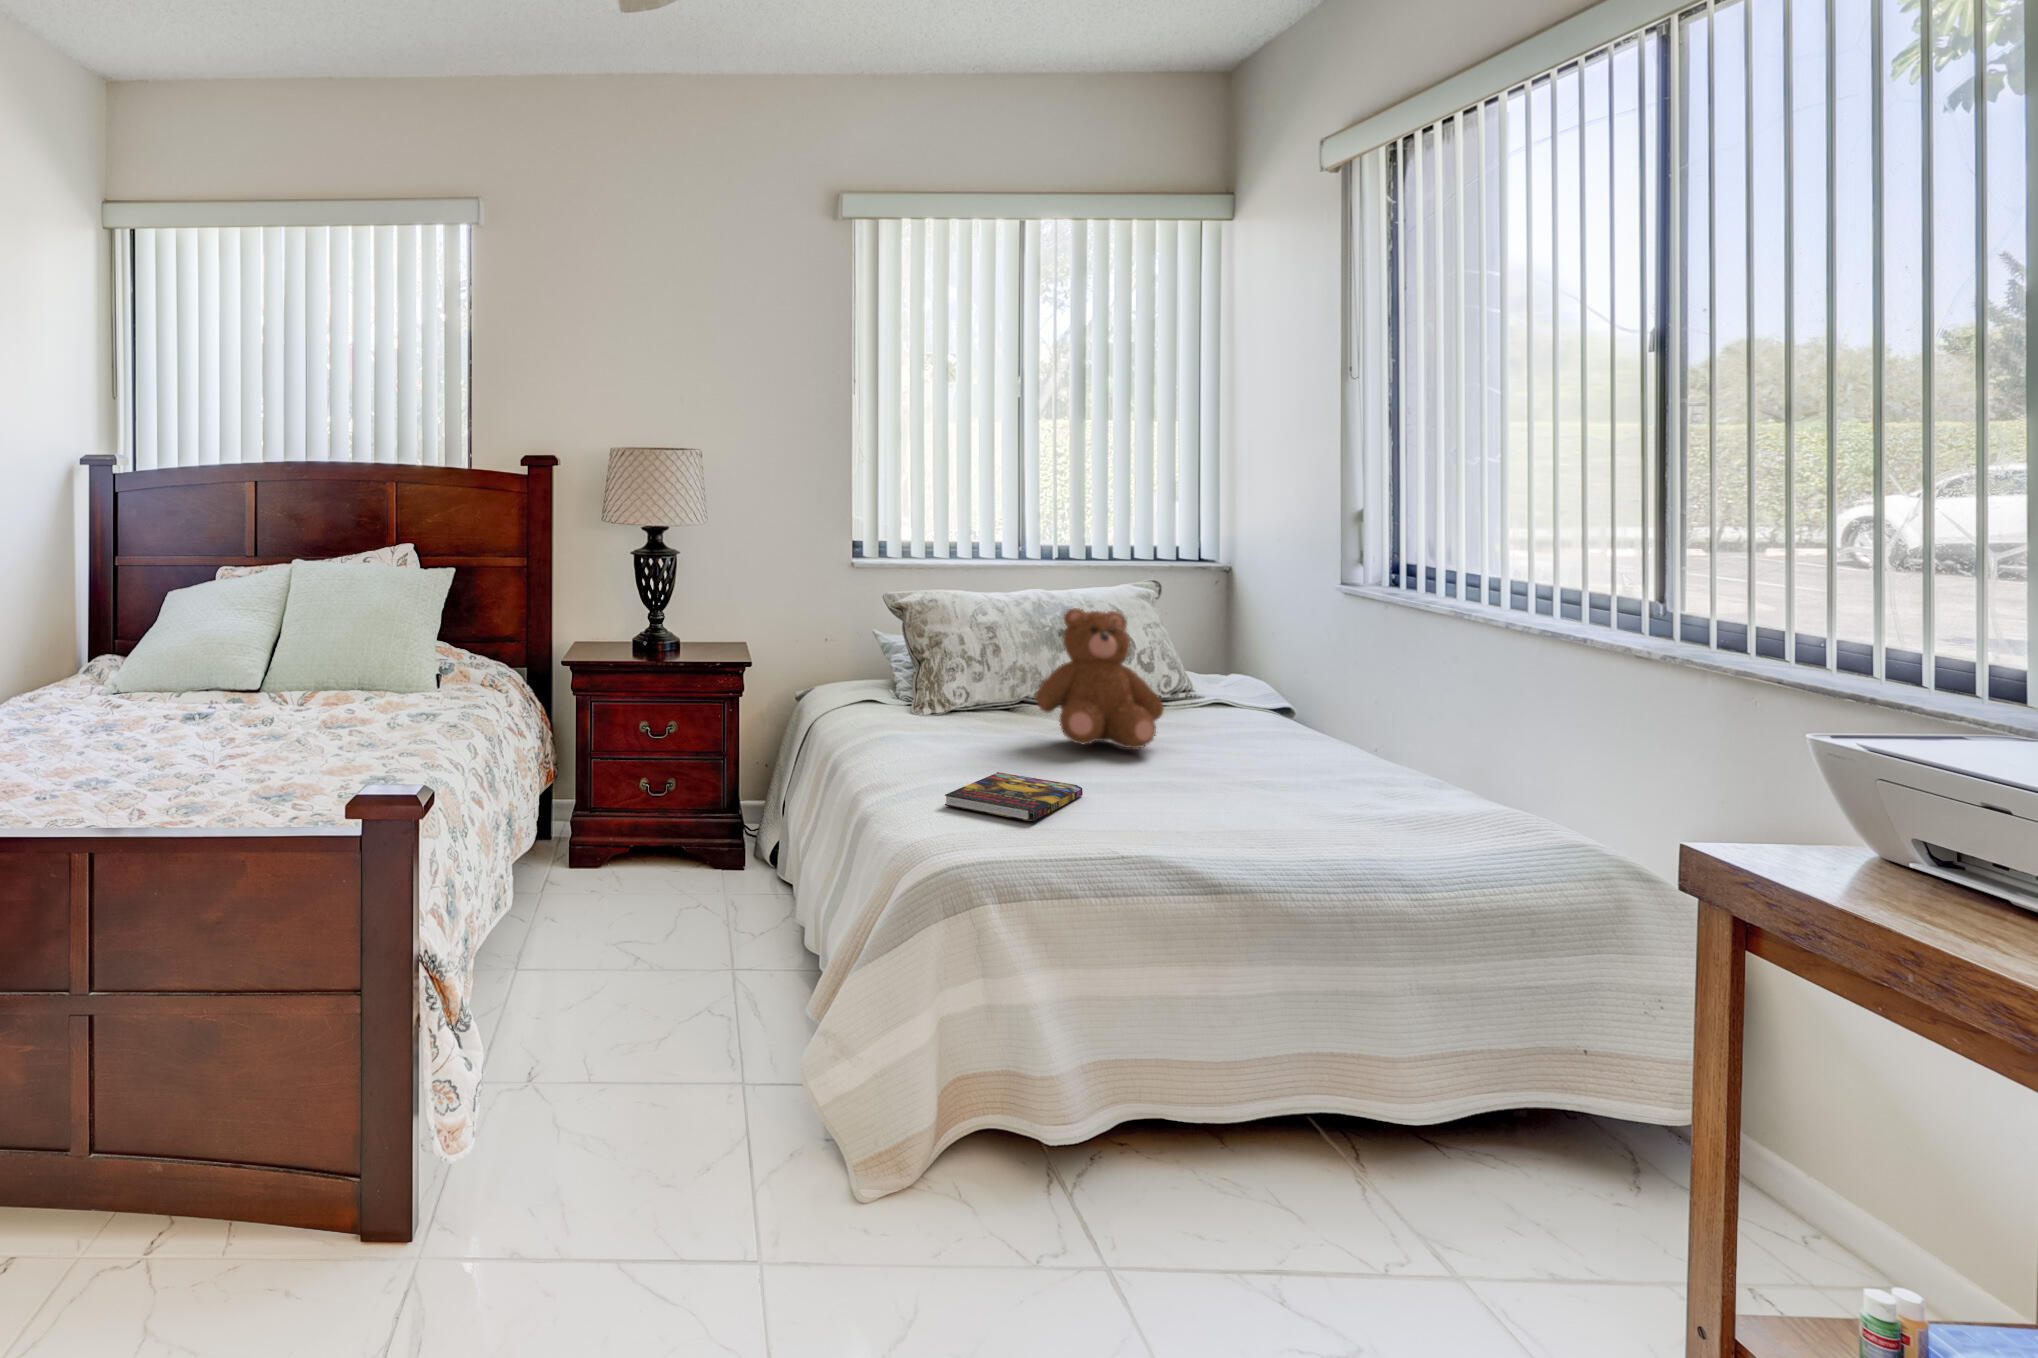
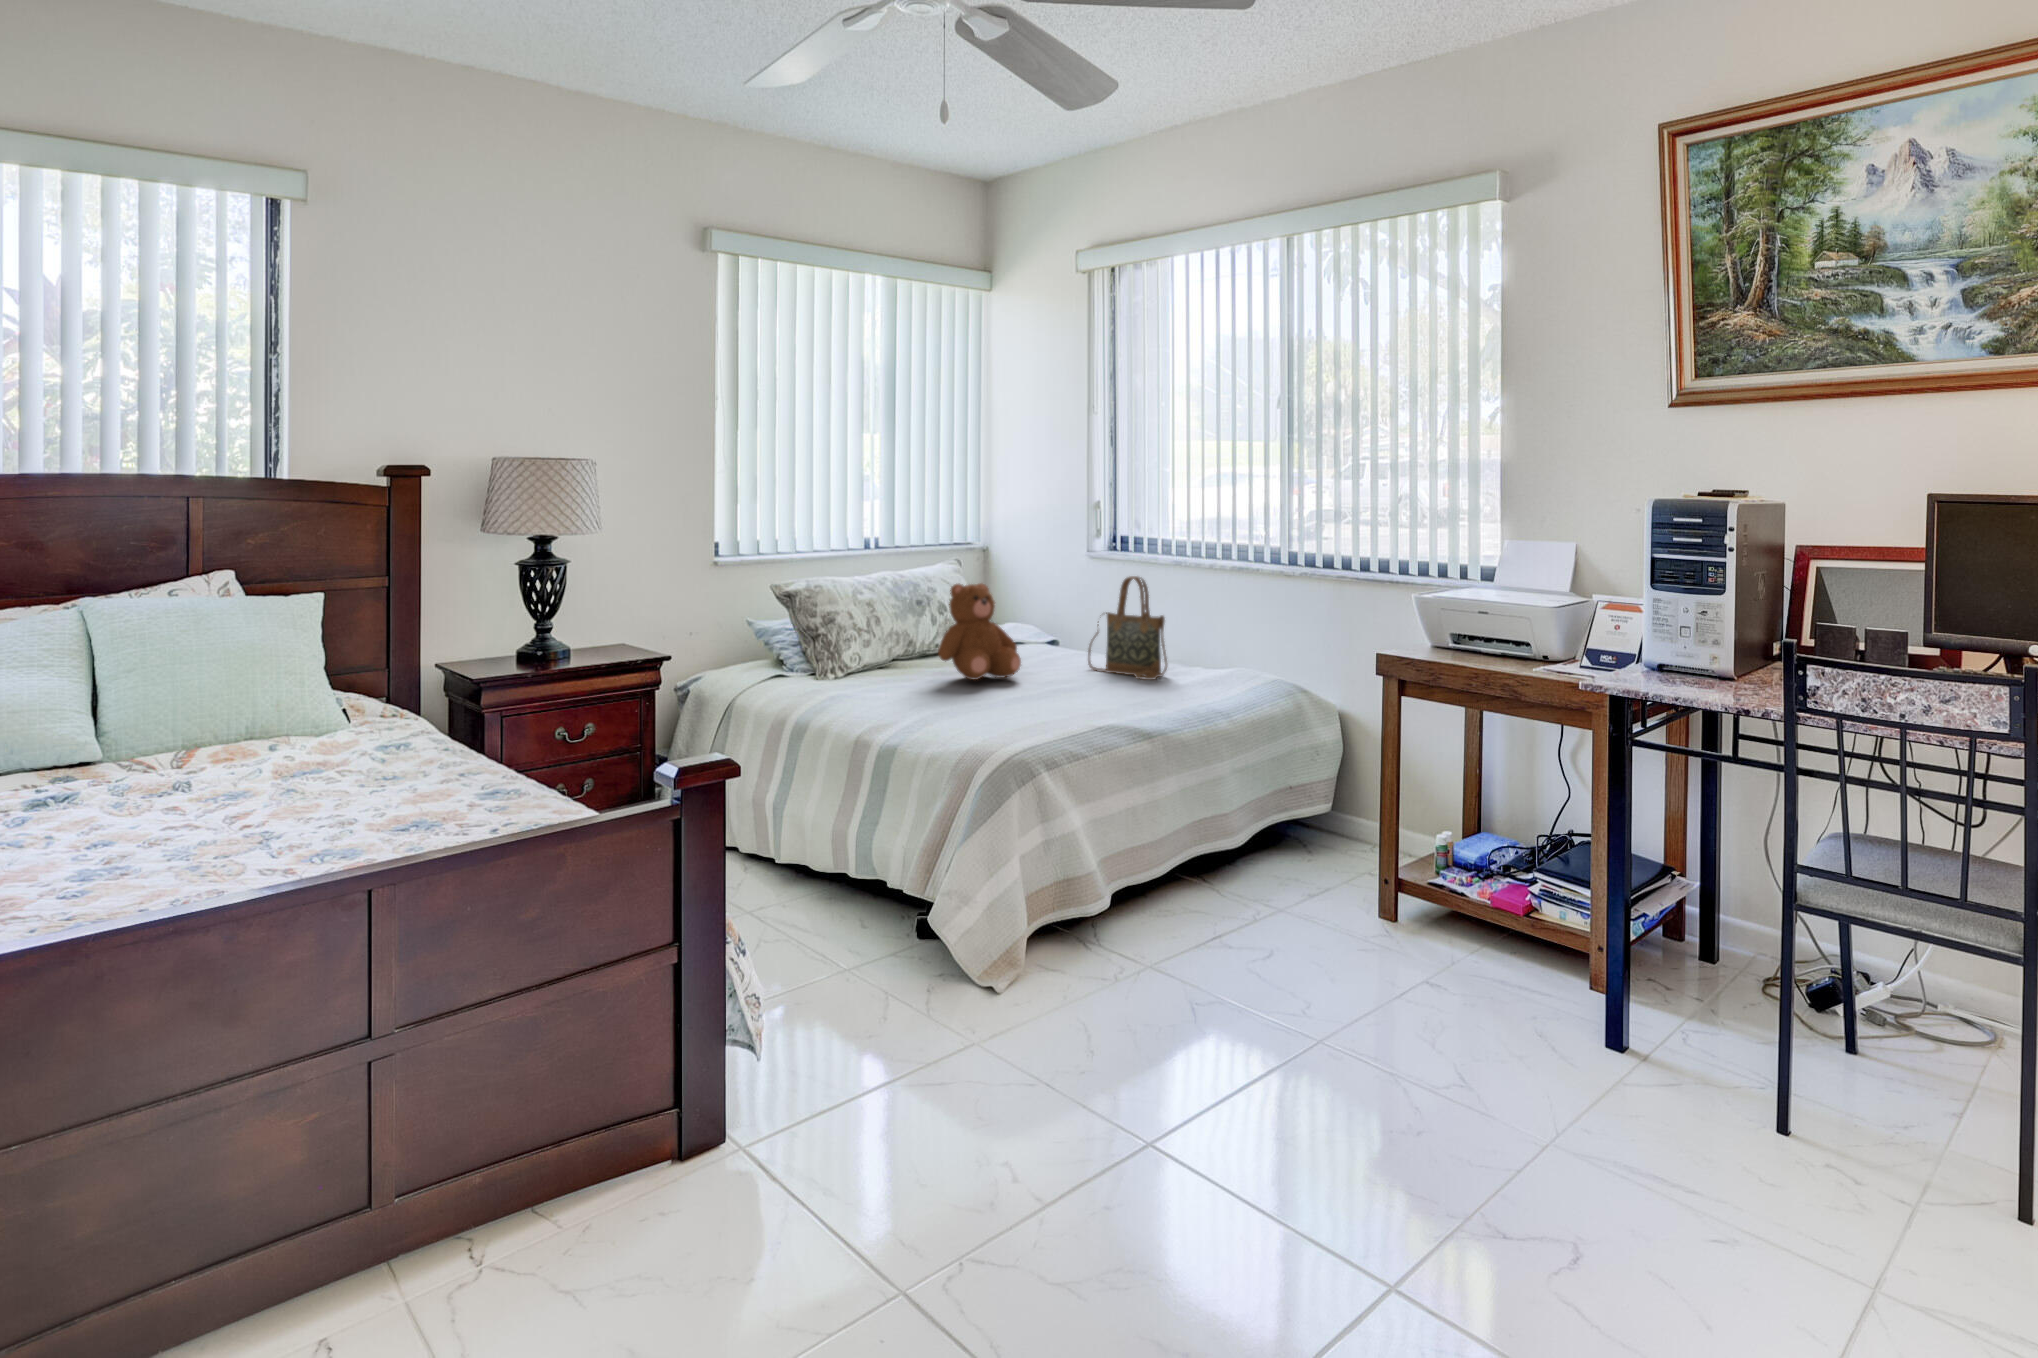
handbag: none [1285,619,1413,794] -> present [1088,576,1167,680]
book: present [945,772,1083,821] -> none [945,703,1014,731]

